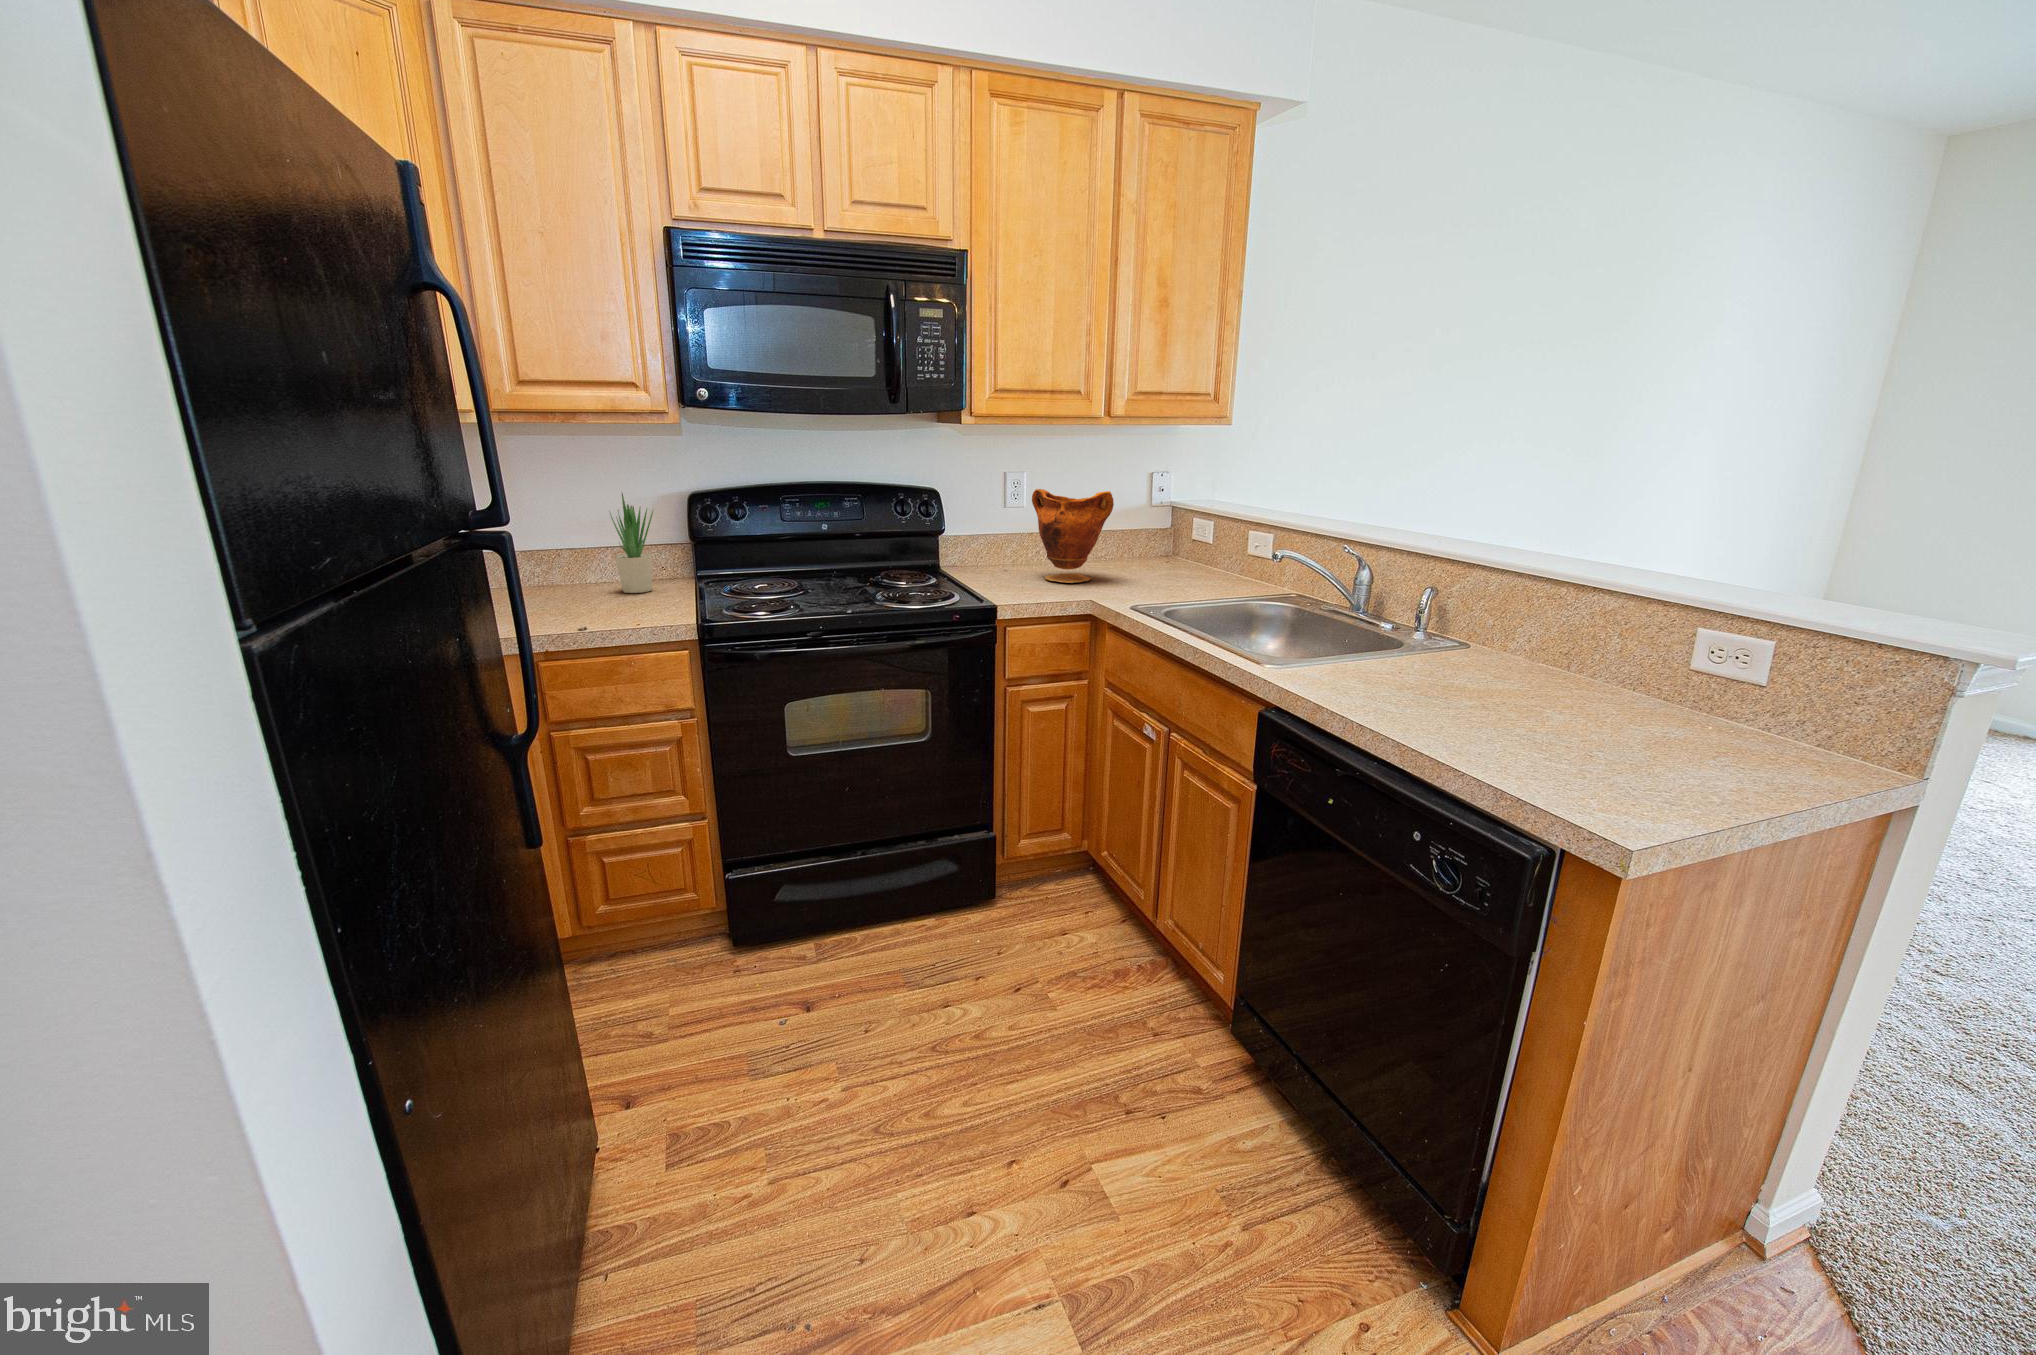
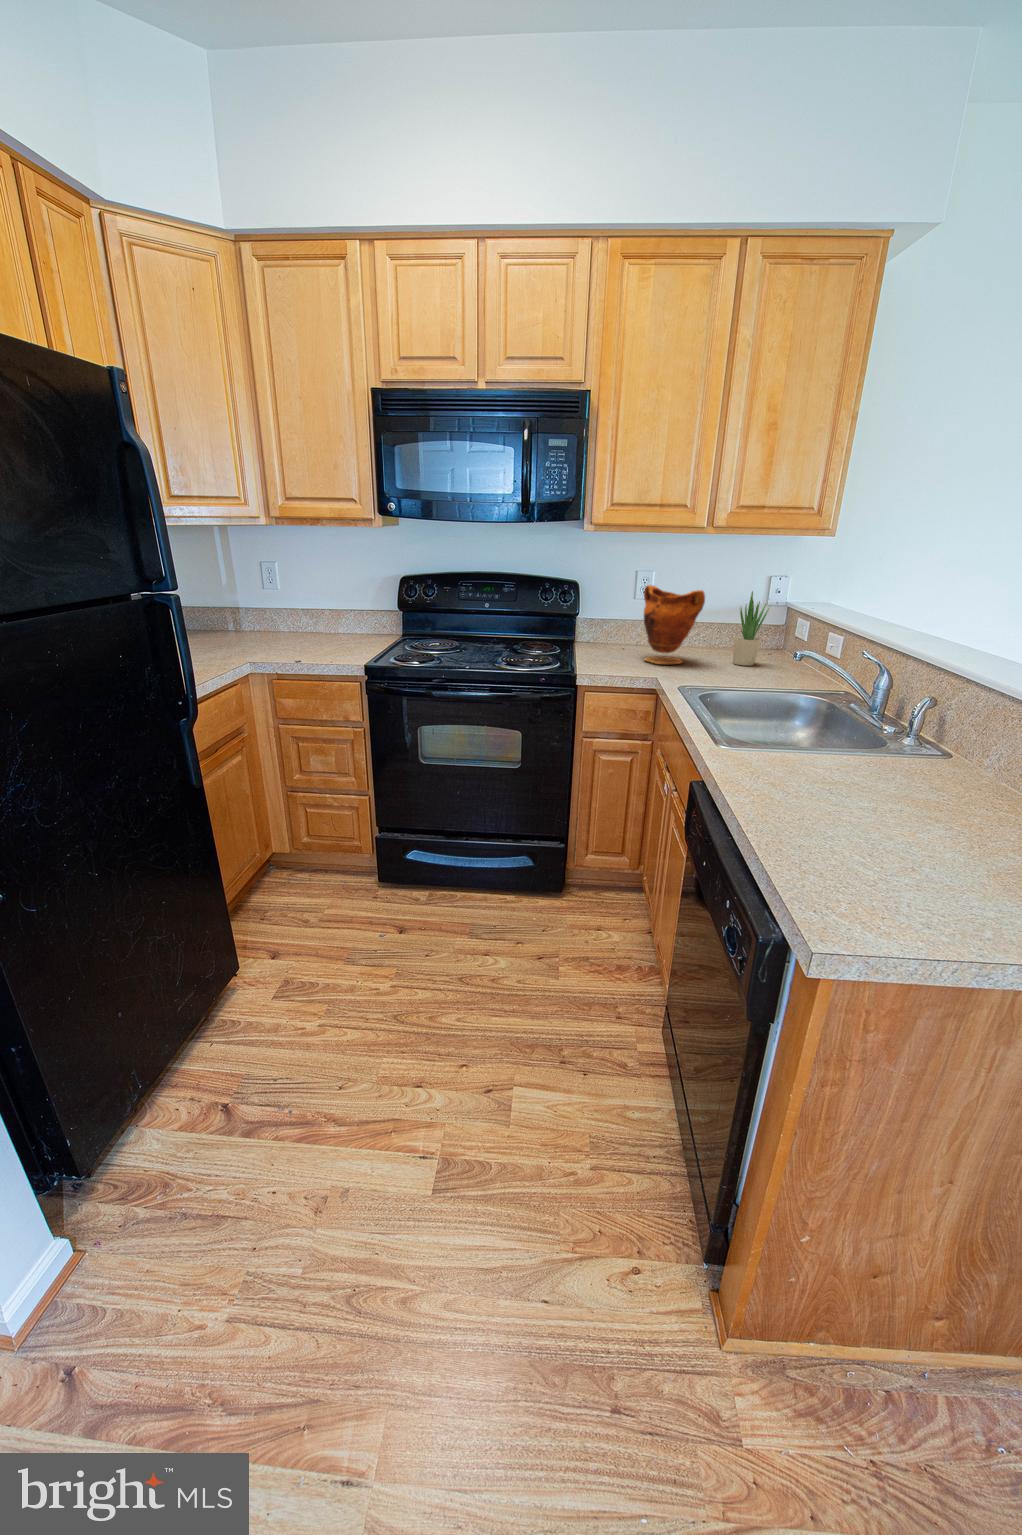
potted plant: present [610,493,653,593] -> present [733,591,770,666]

